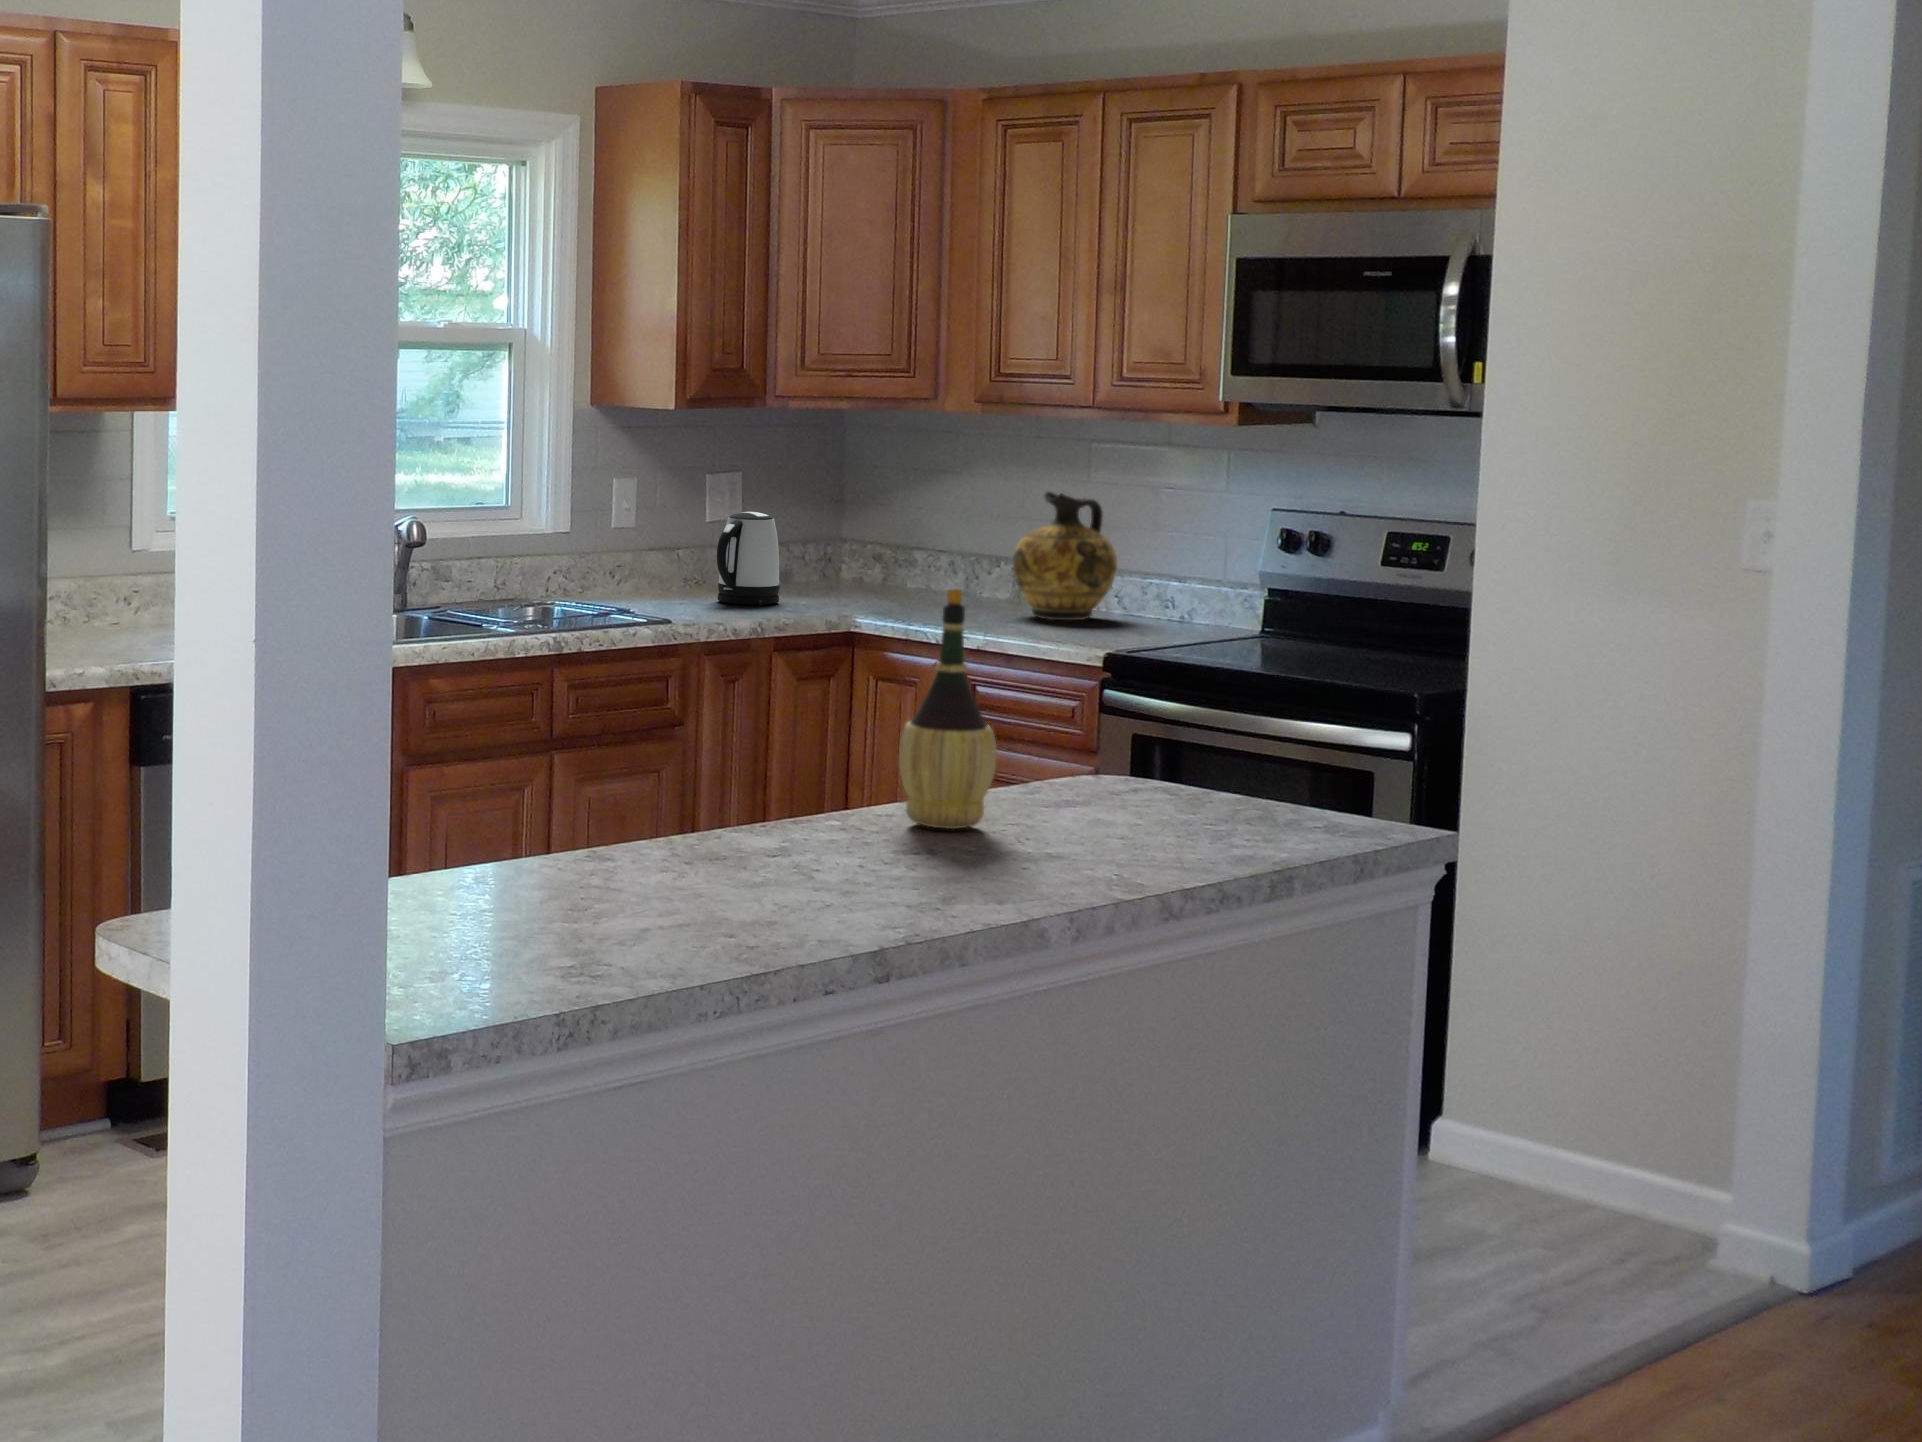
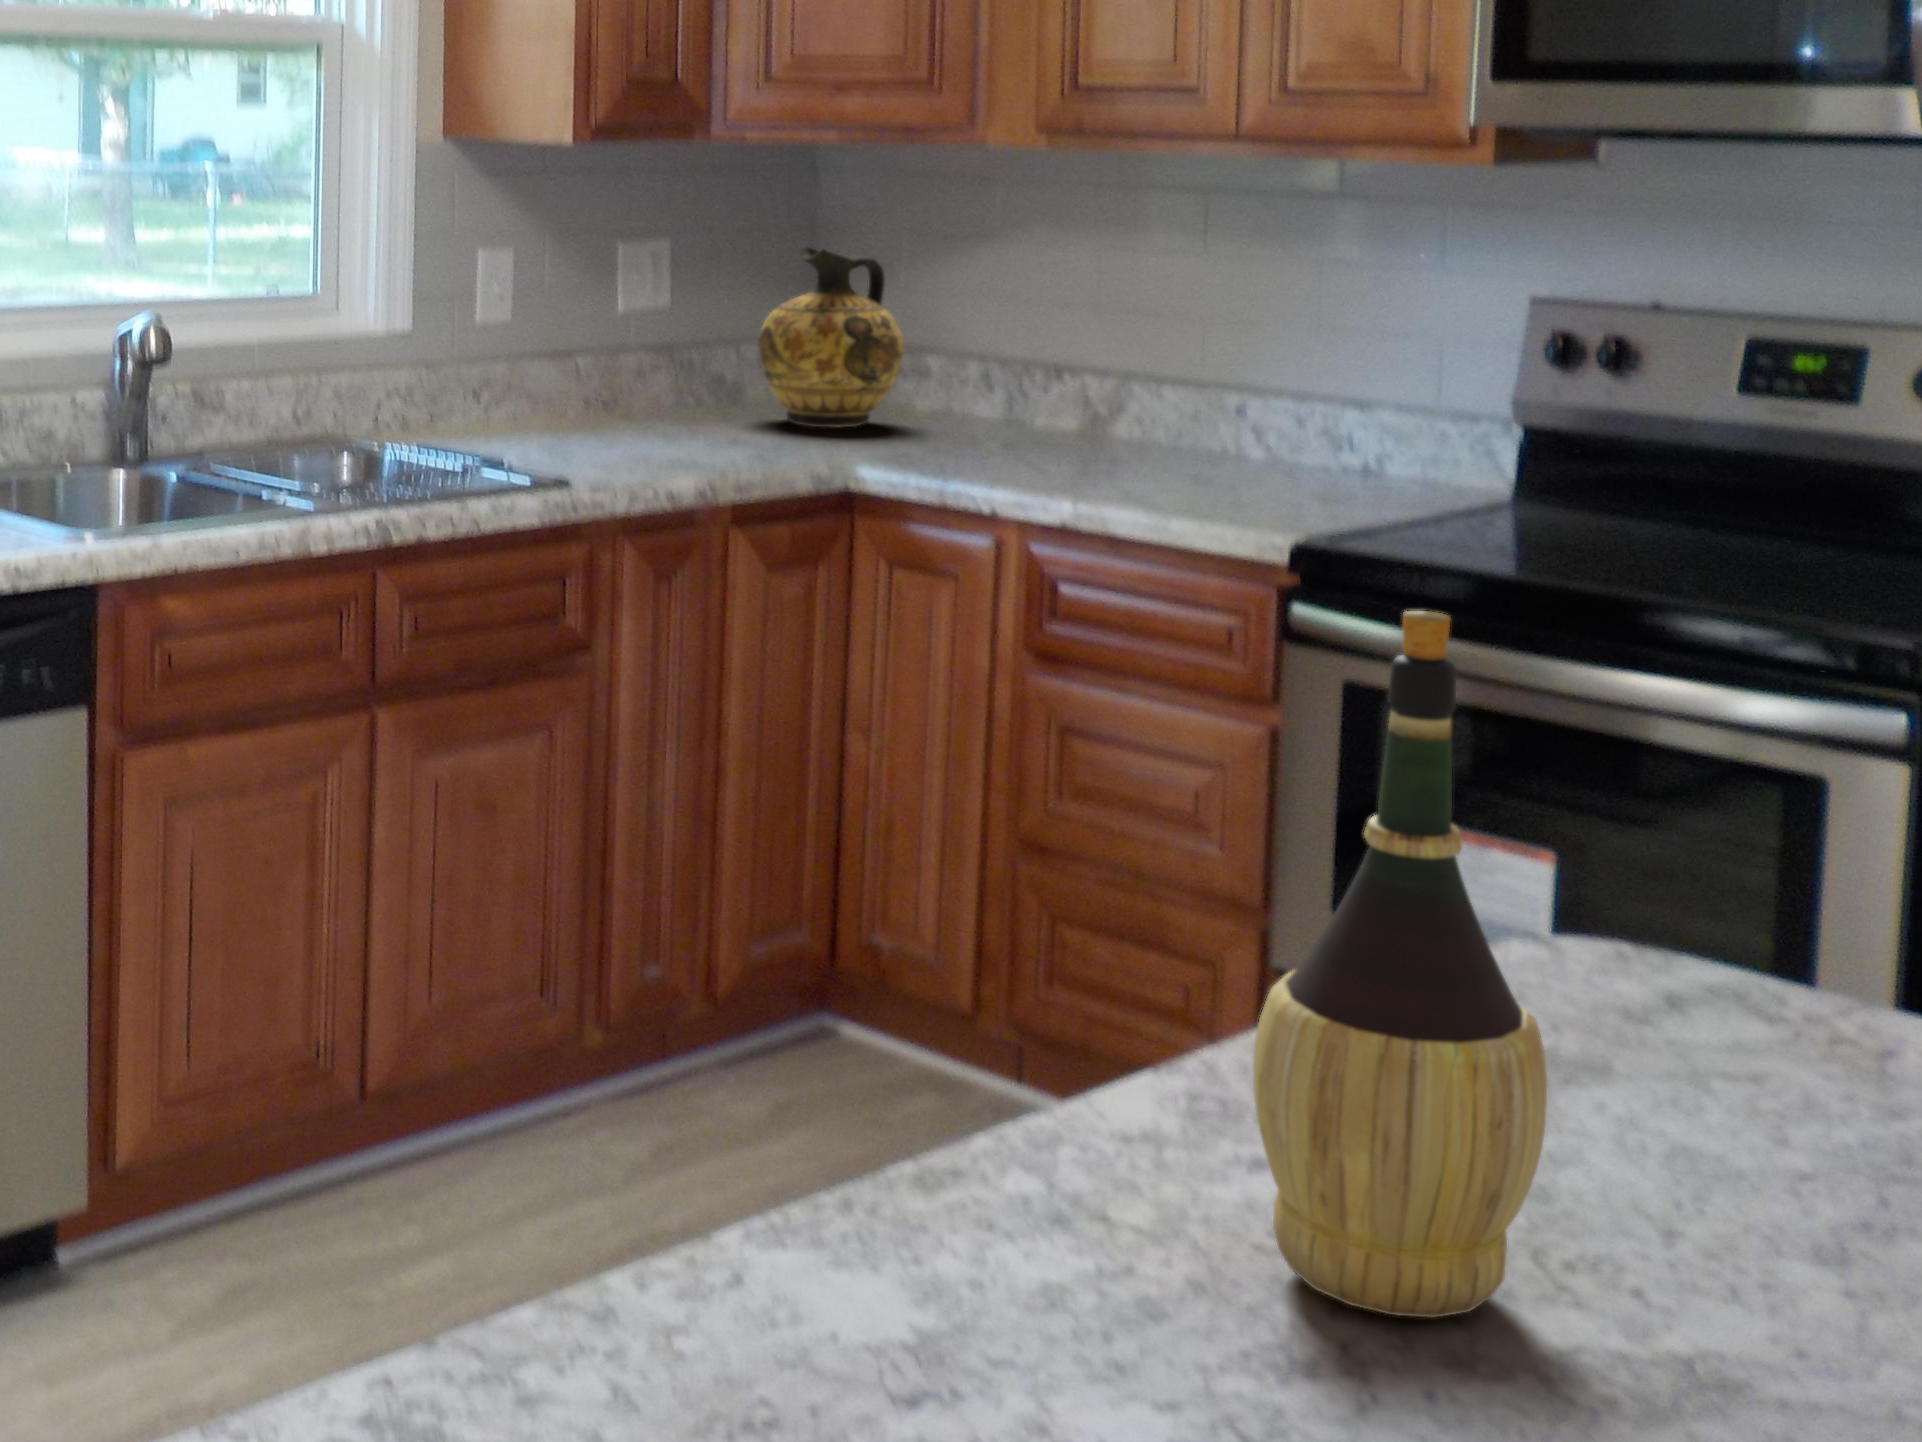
ceramic jug: present [1013,492,1117,620] -> present [758,246,904,427]
kettle: present [717,512,780,605] -> none [638,301,734,446]

